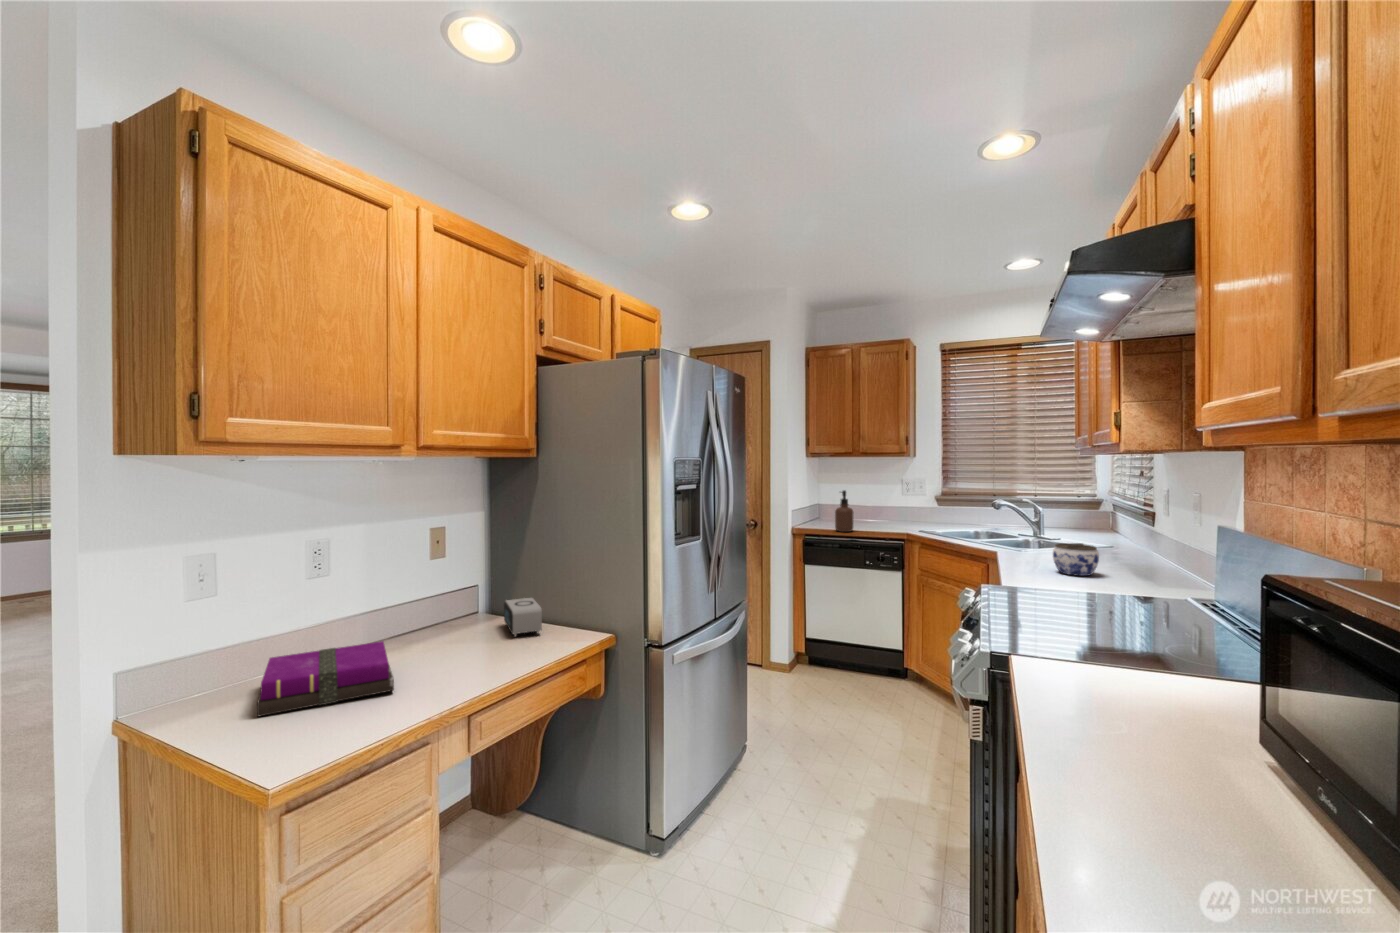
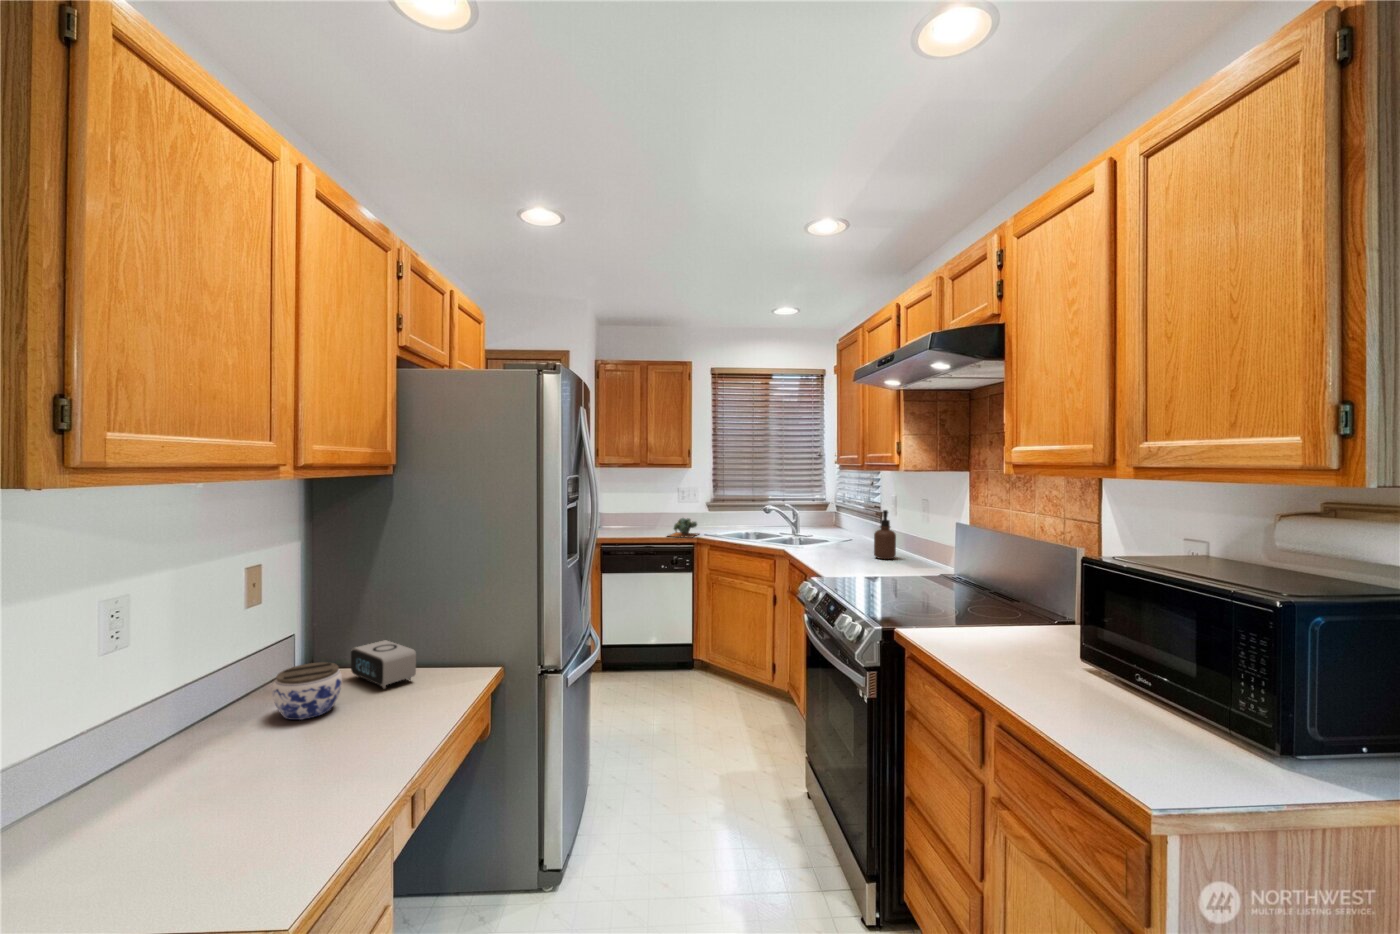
soap dispenser: present [835,490,853,532] -> present [874,510,896,559]
succulent plant: none [873,511,917,533] -> present [668,518,698,538]
jar: present [1053,543,1099,576] -> present [273,662,342,720]
notebook: present [257,641,394,716] -> none [67,722,306,862]

